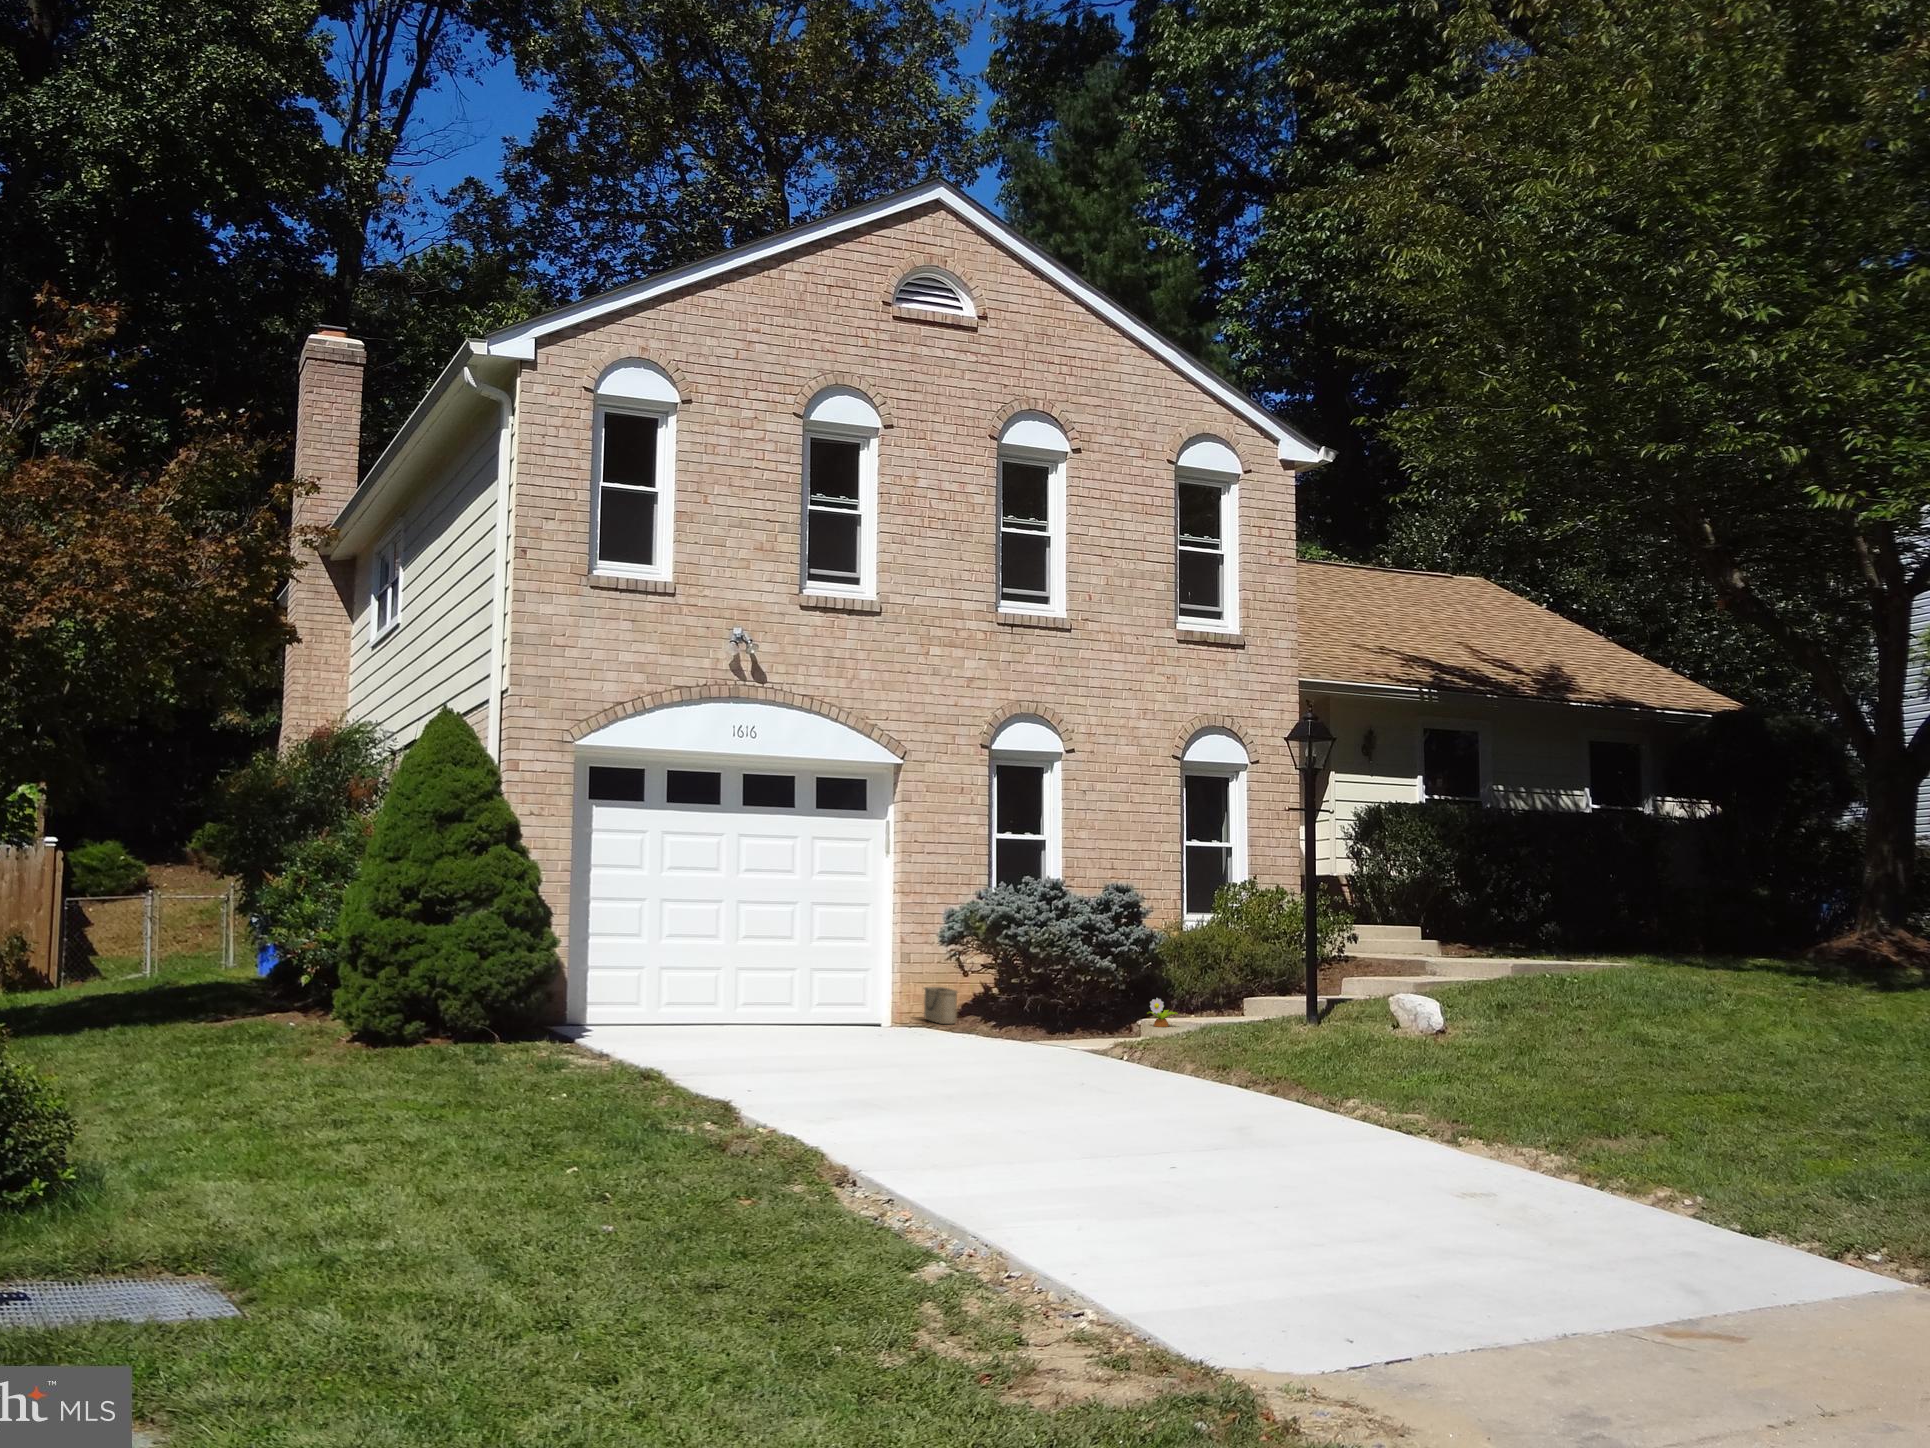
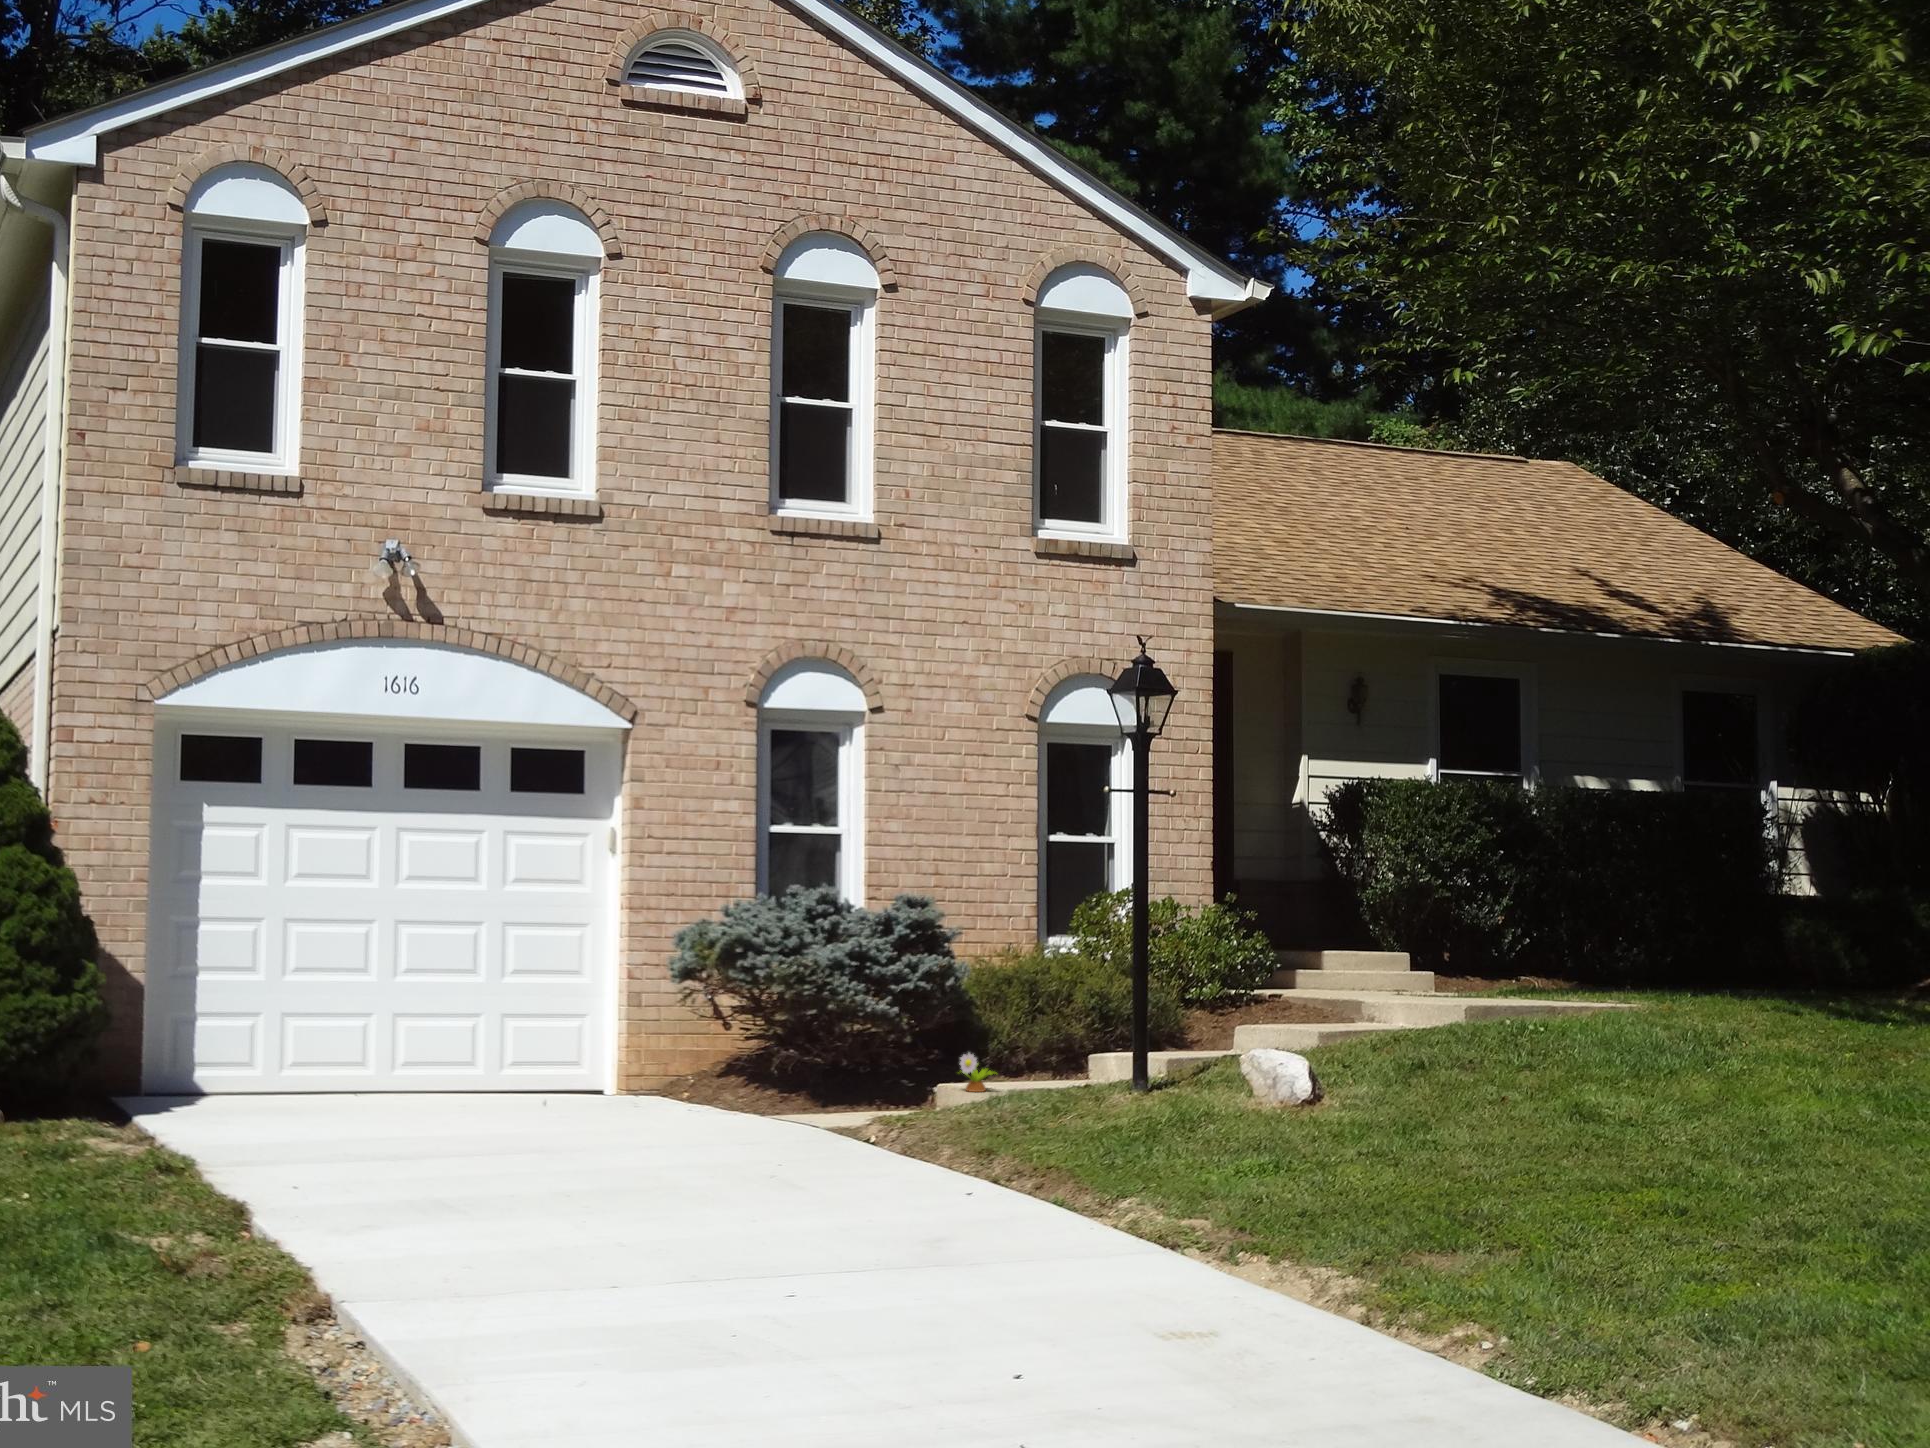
basket: present [924,987,958,1024] -> none [653,1035,694,1087]

